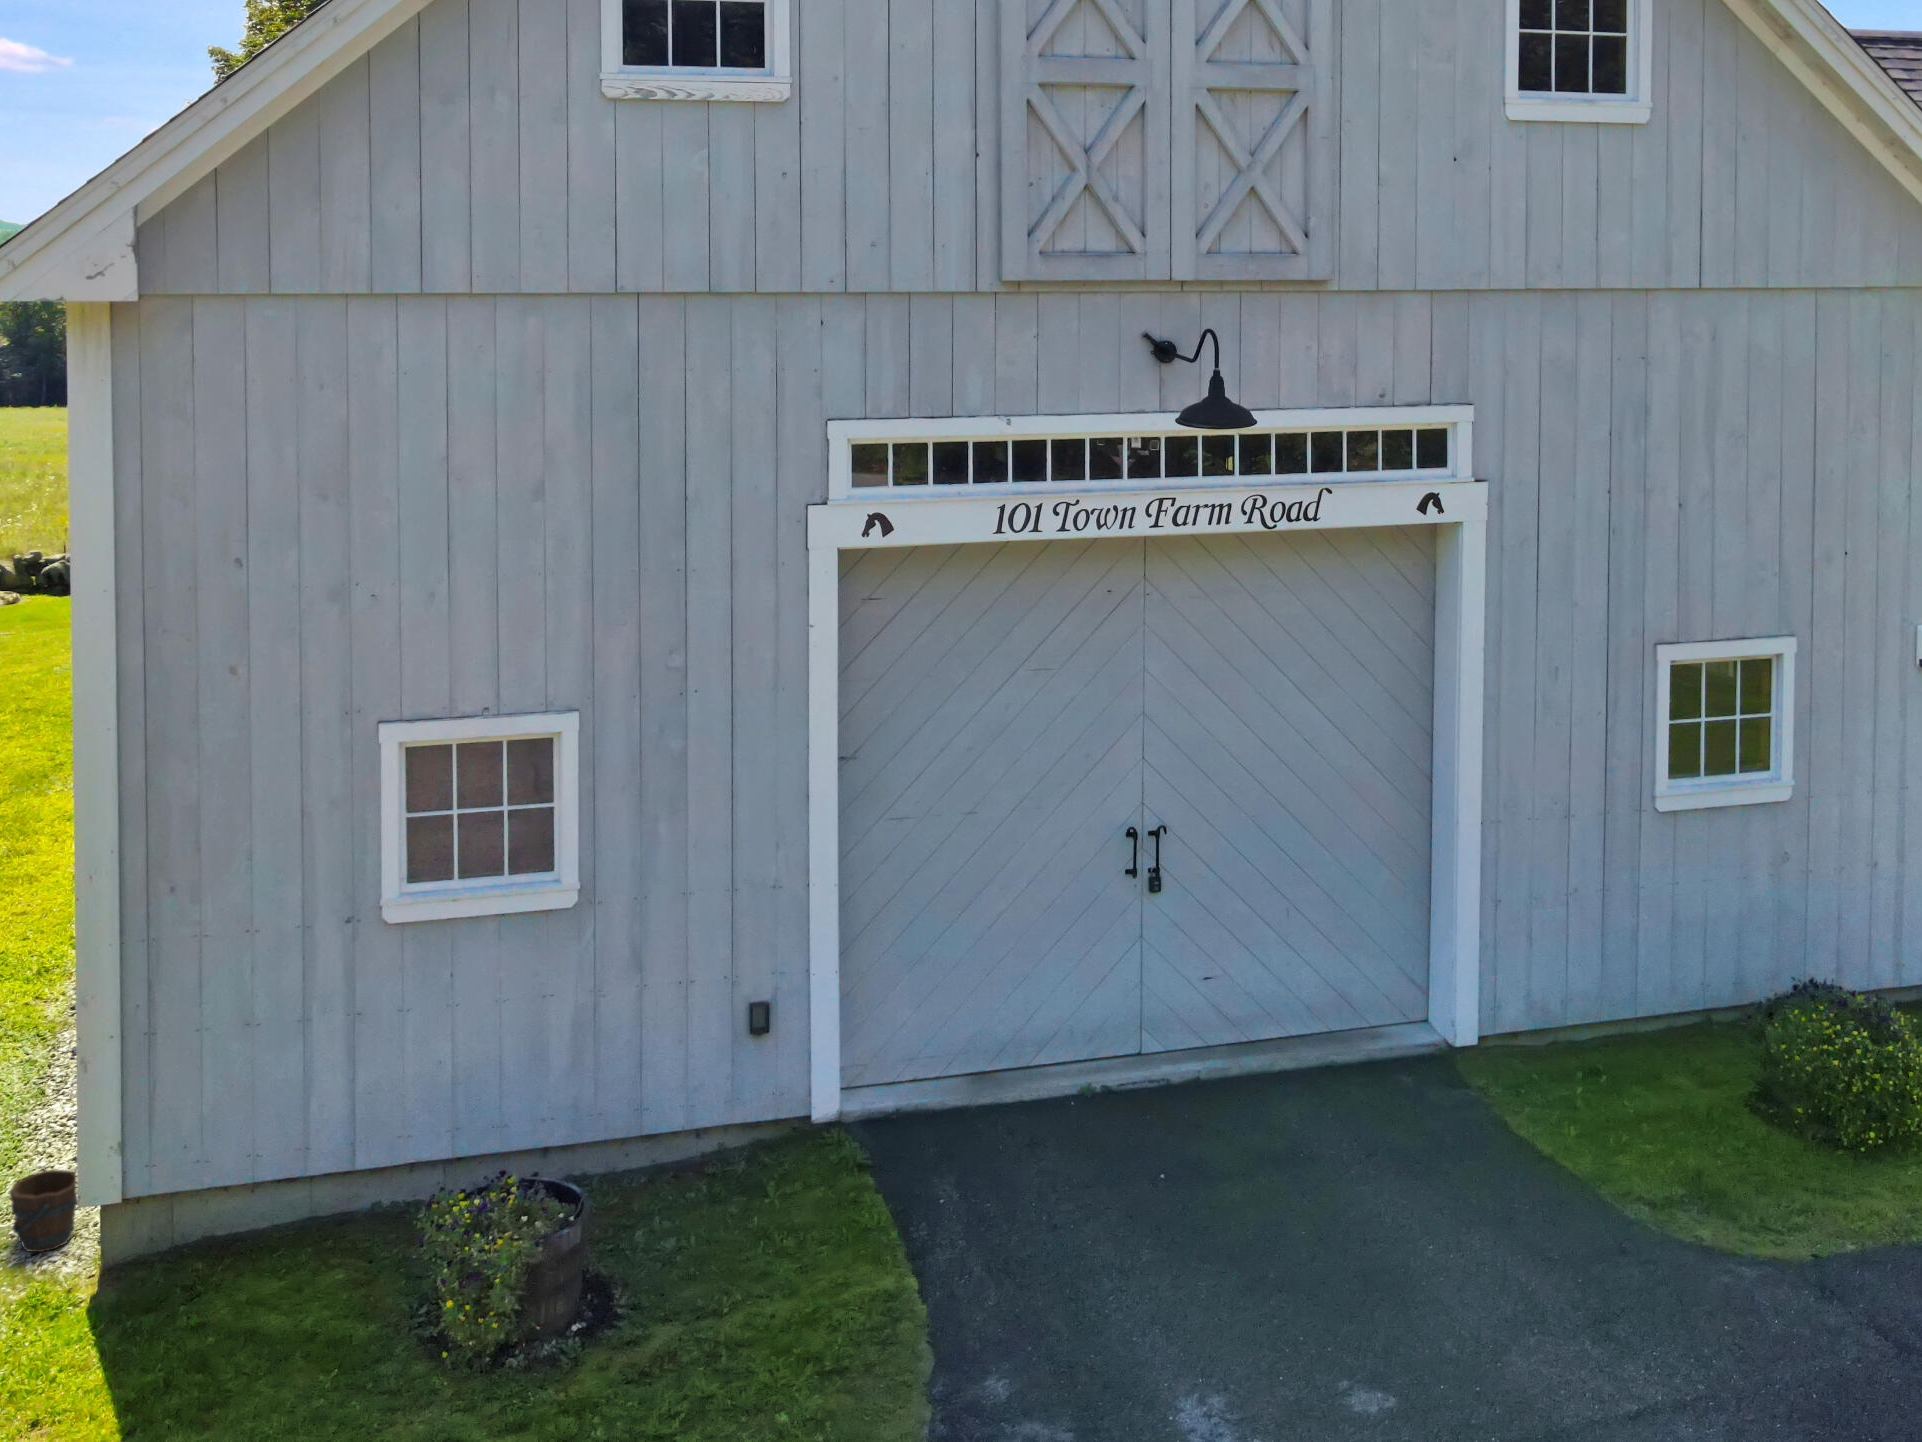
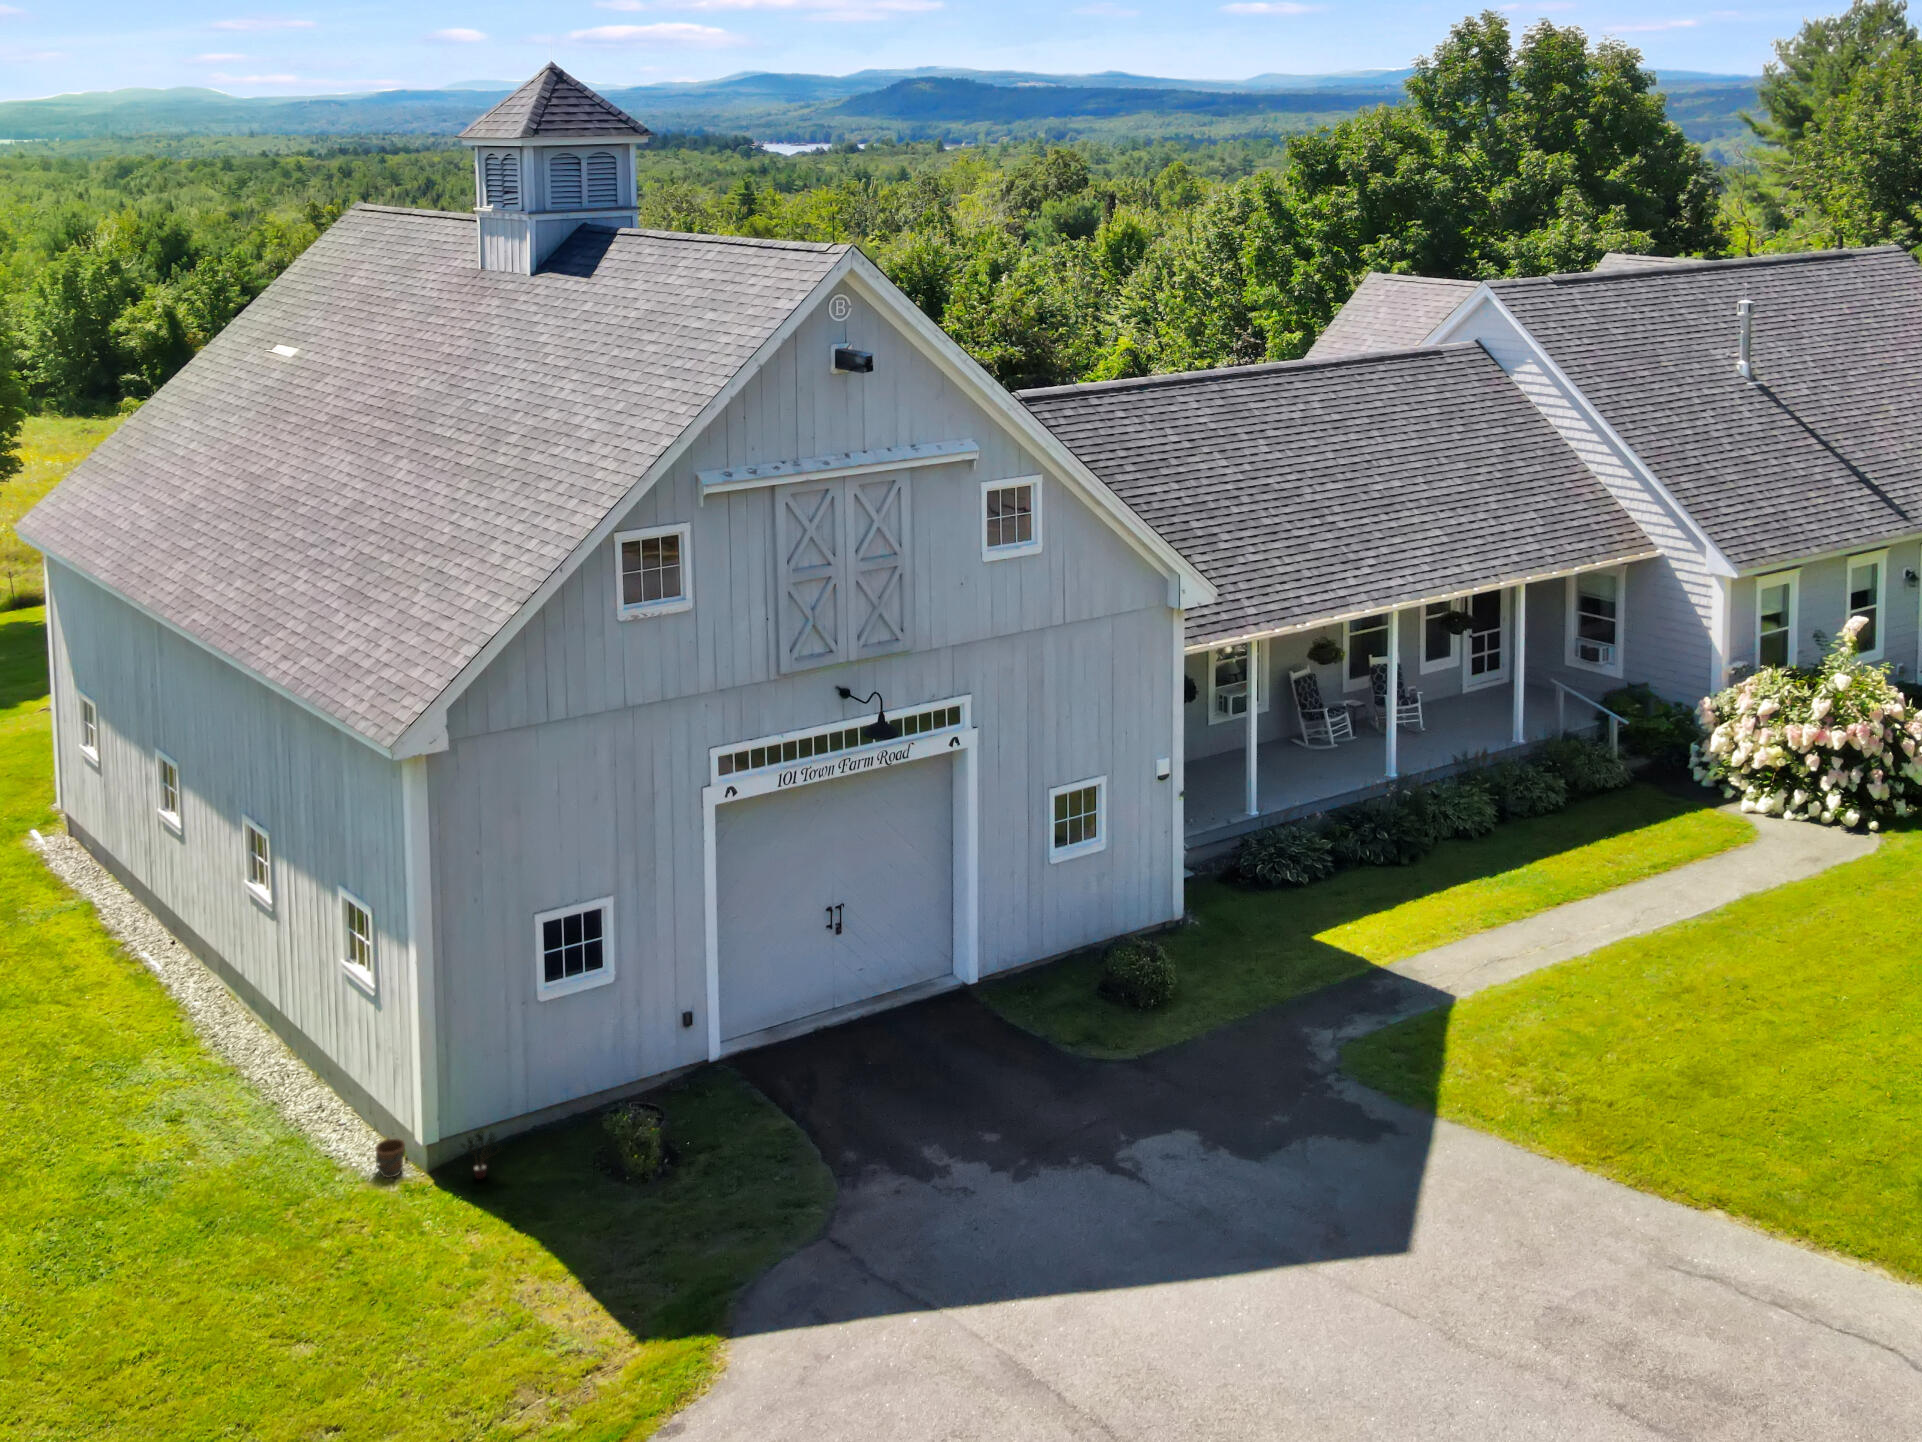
potted plant: none [148,1170,246,1285] -> present [460,1131,504,1179]

